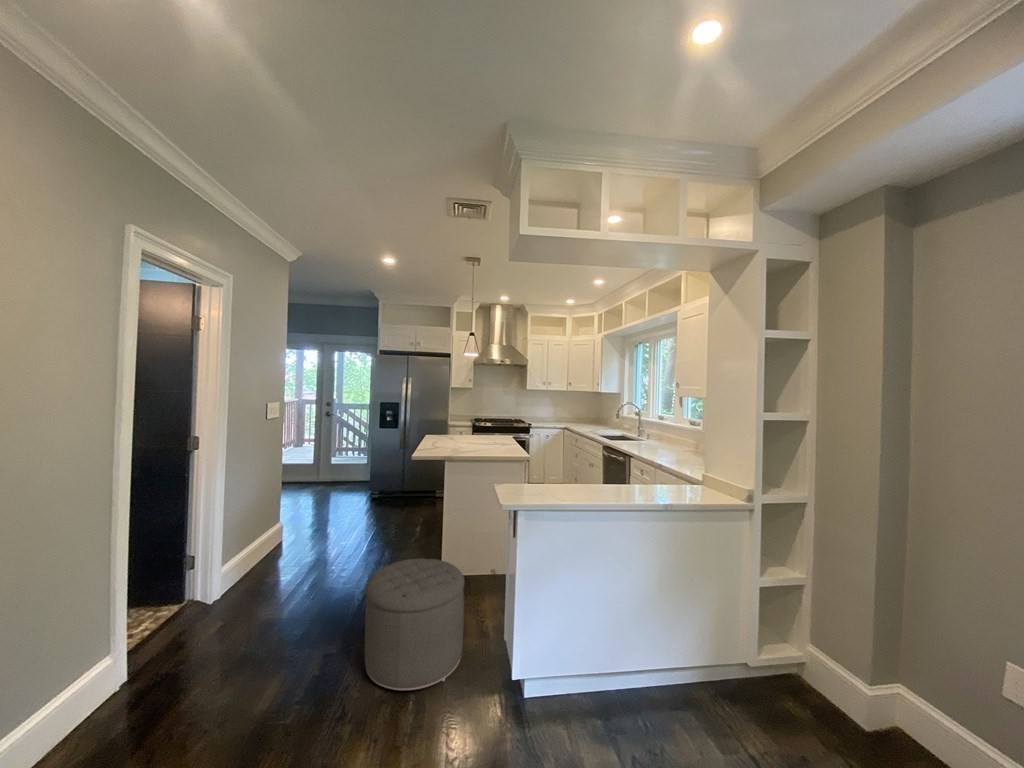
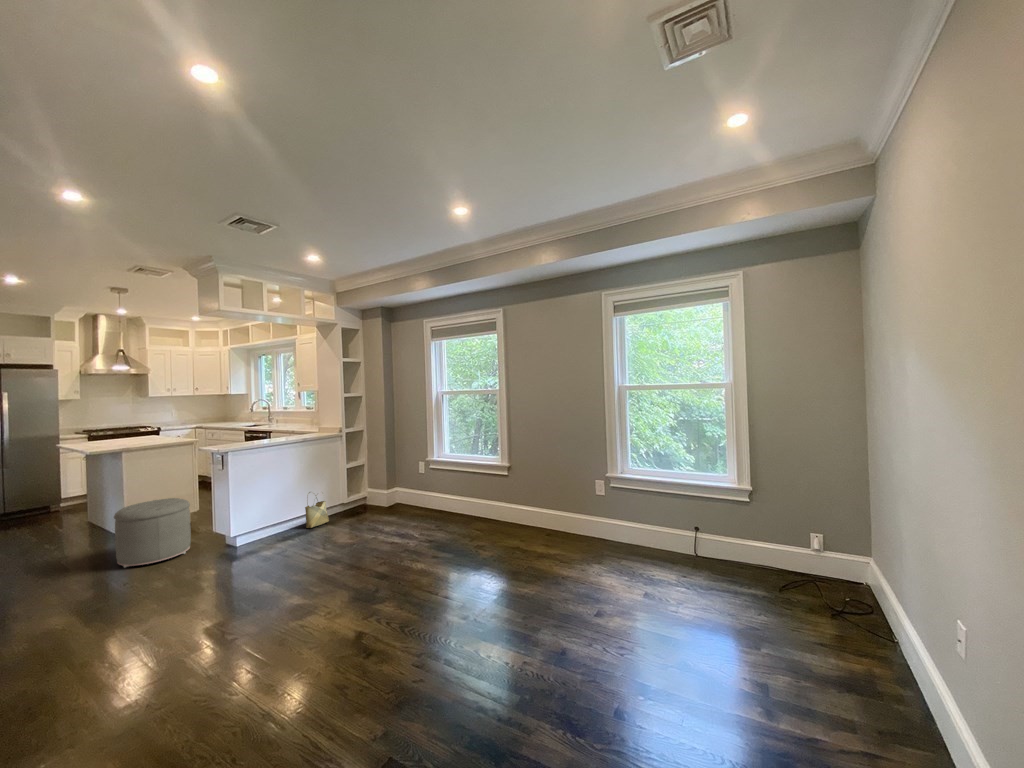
woven basket: none [654,635,709,736] -> present [305,492,329,528]

